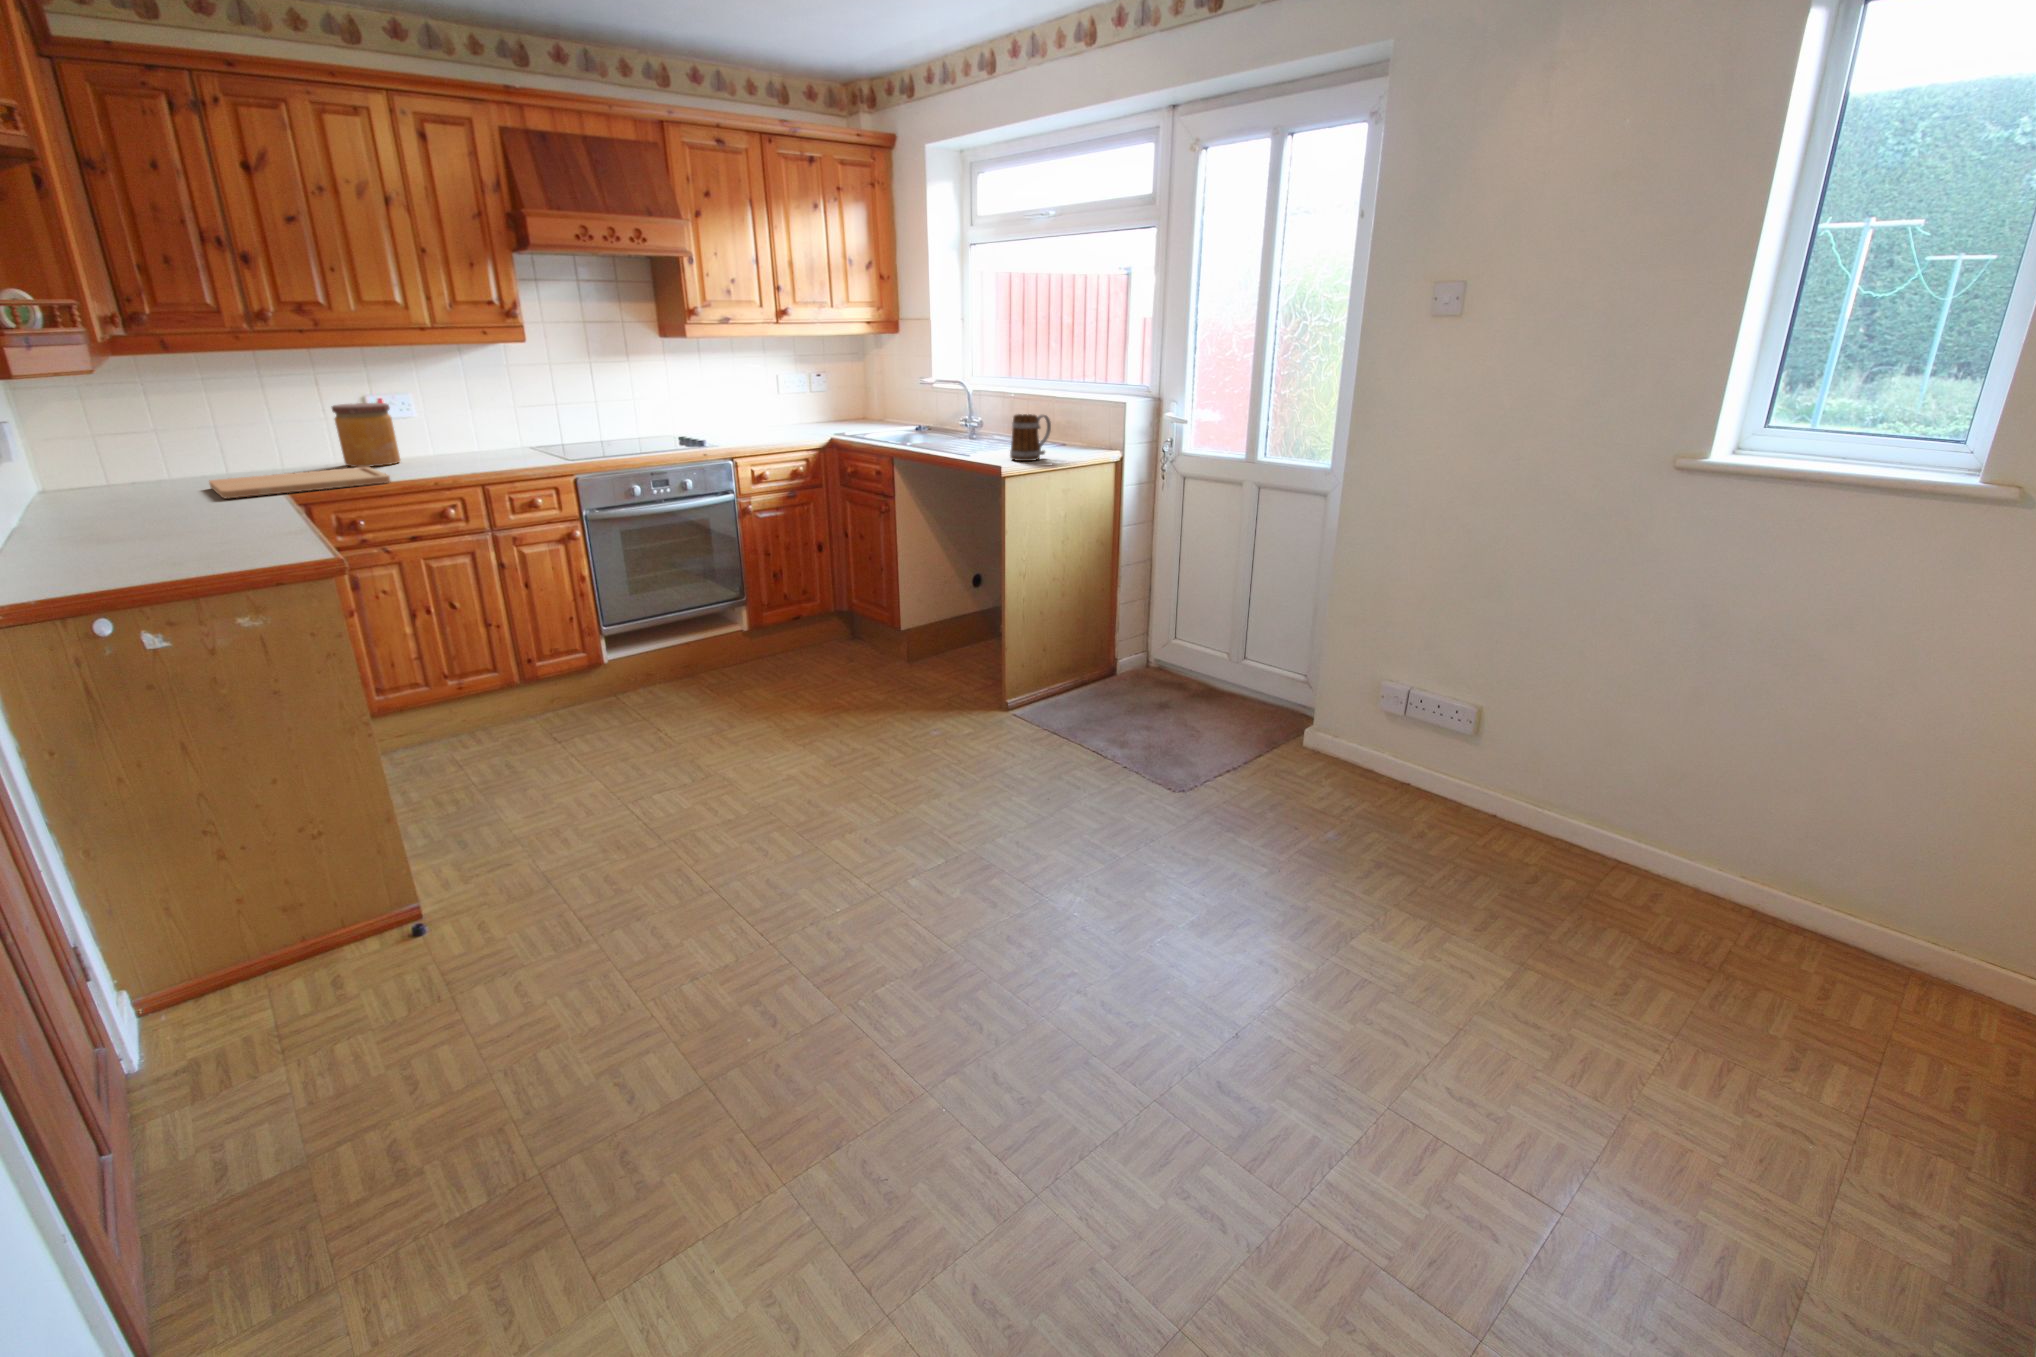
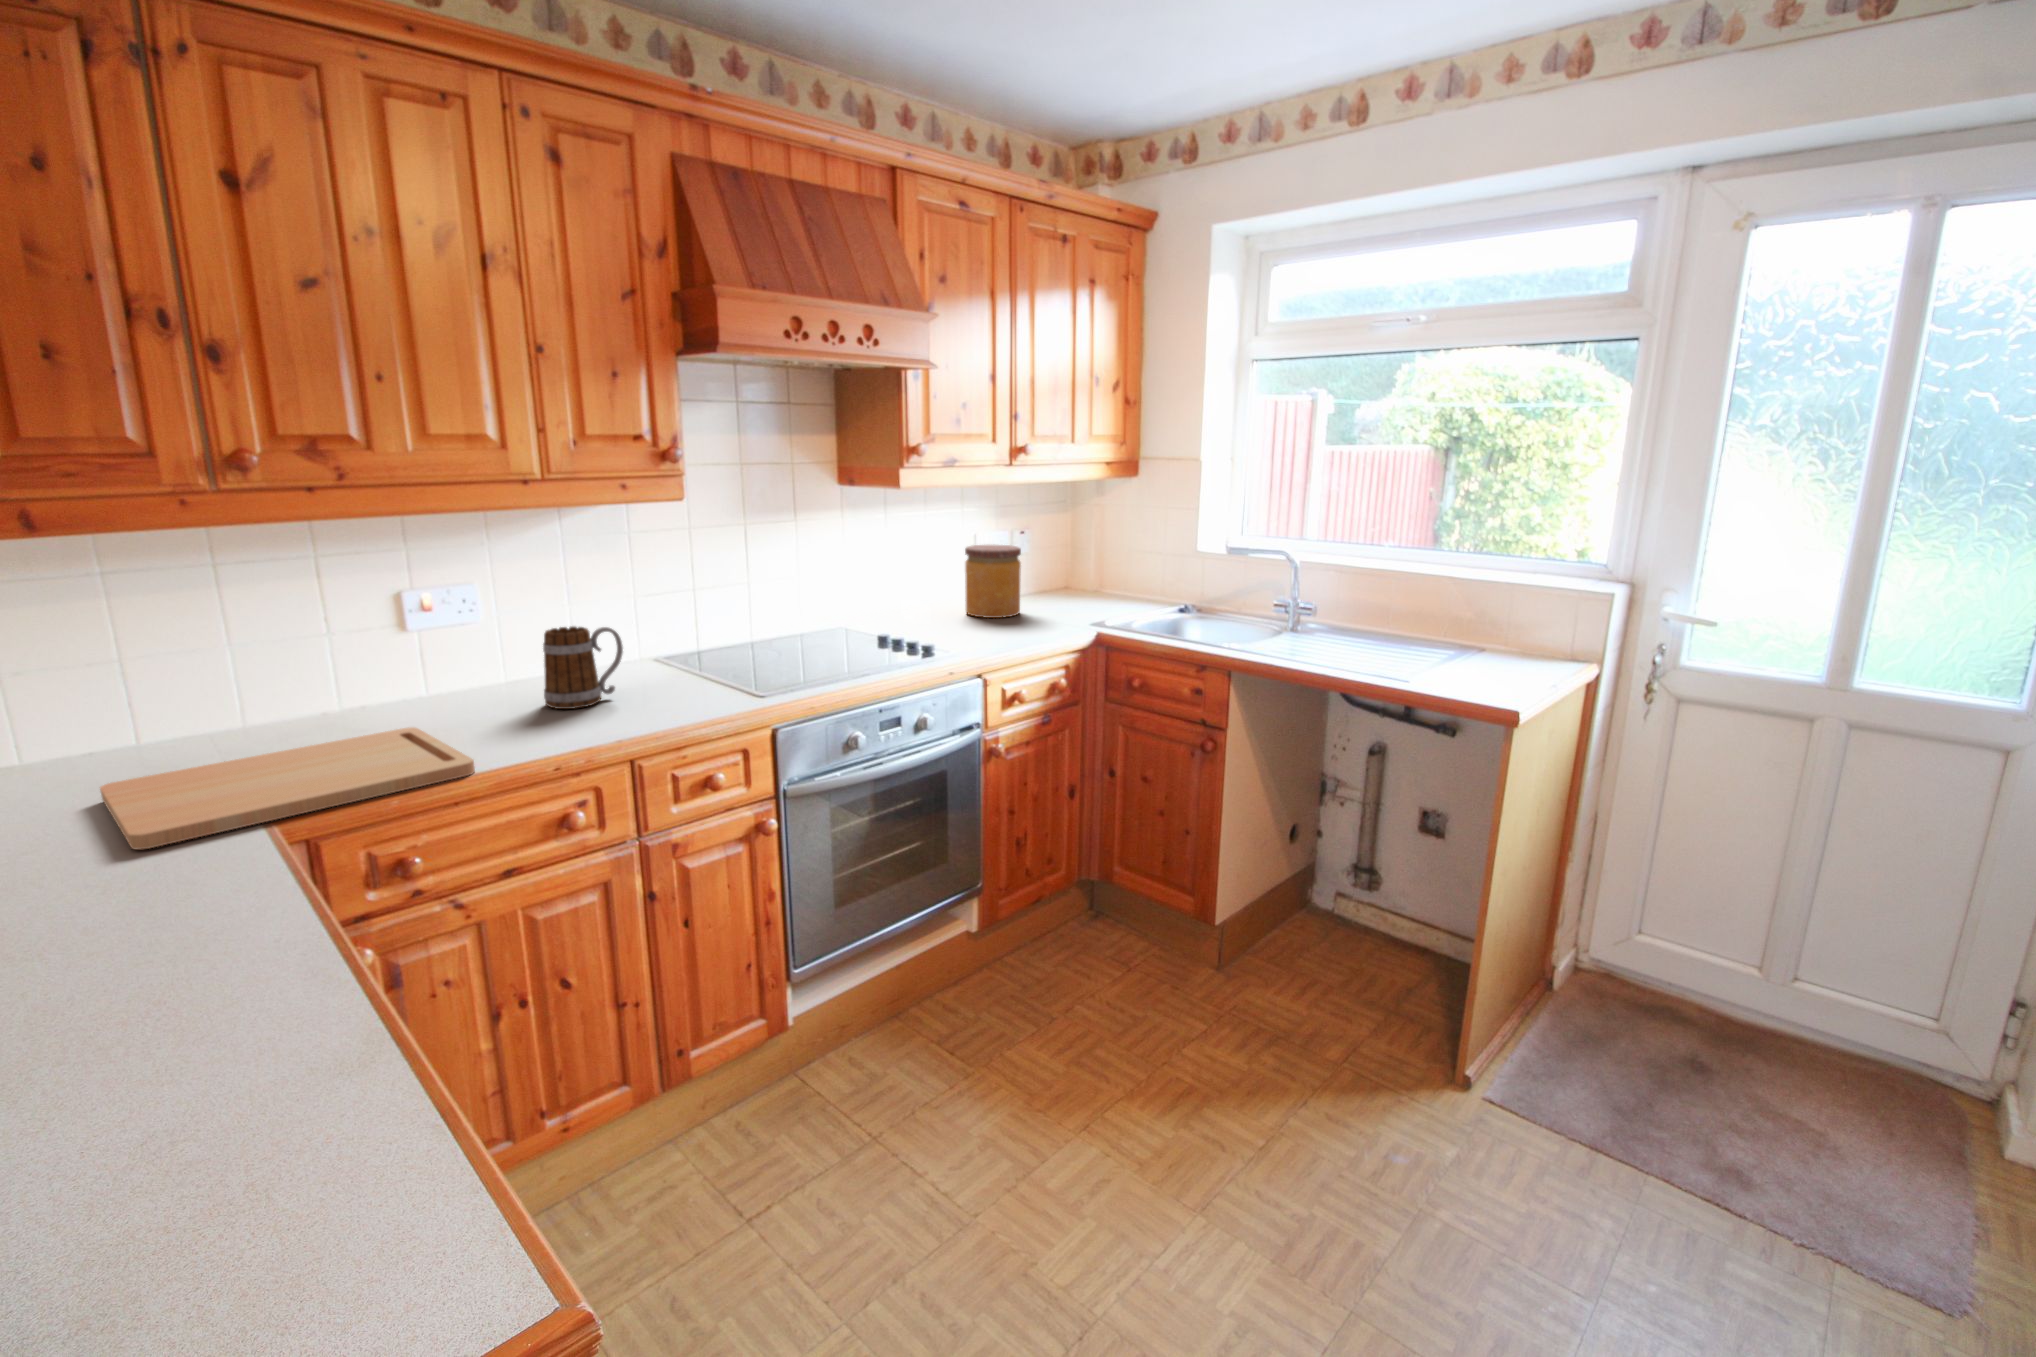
jar: present [332,403,400,467] -> present [965,545,1021,618]
mug: present [1010,414,1051,461] -> present [543,626,623,709]

